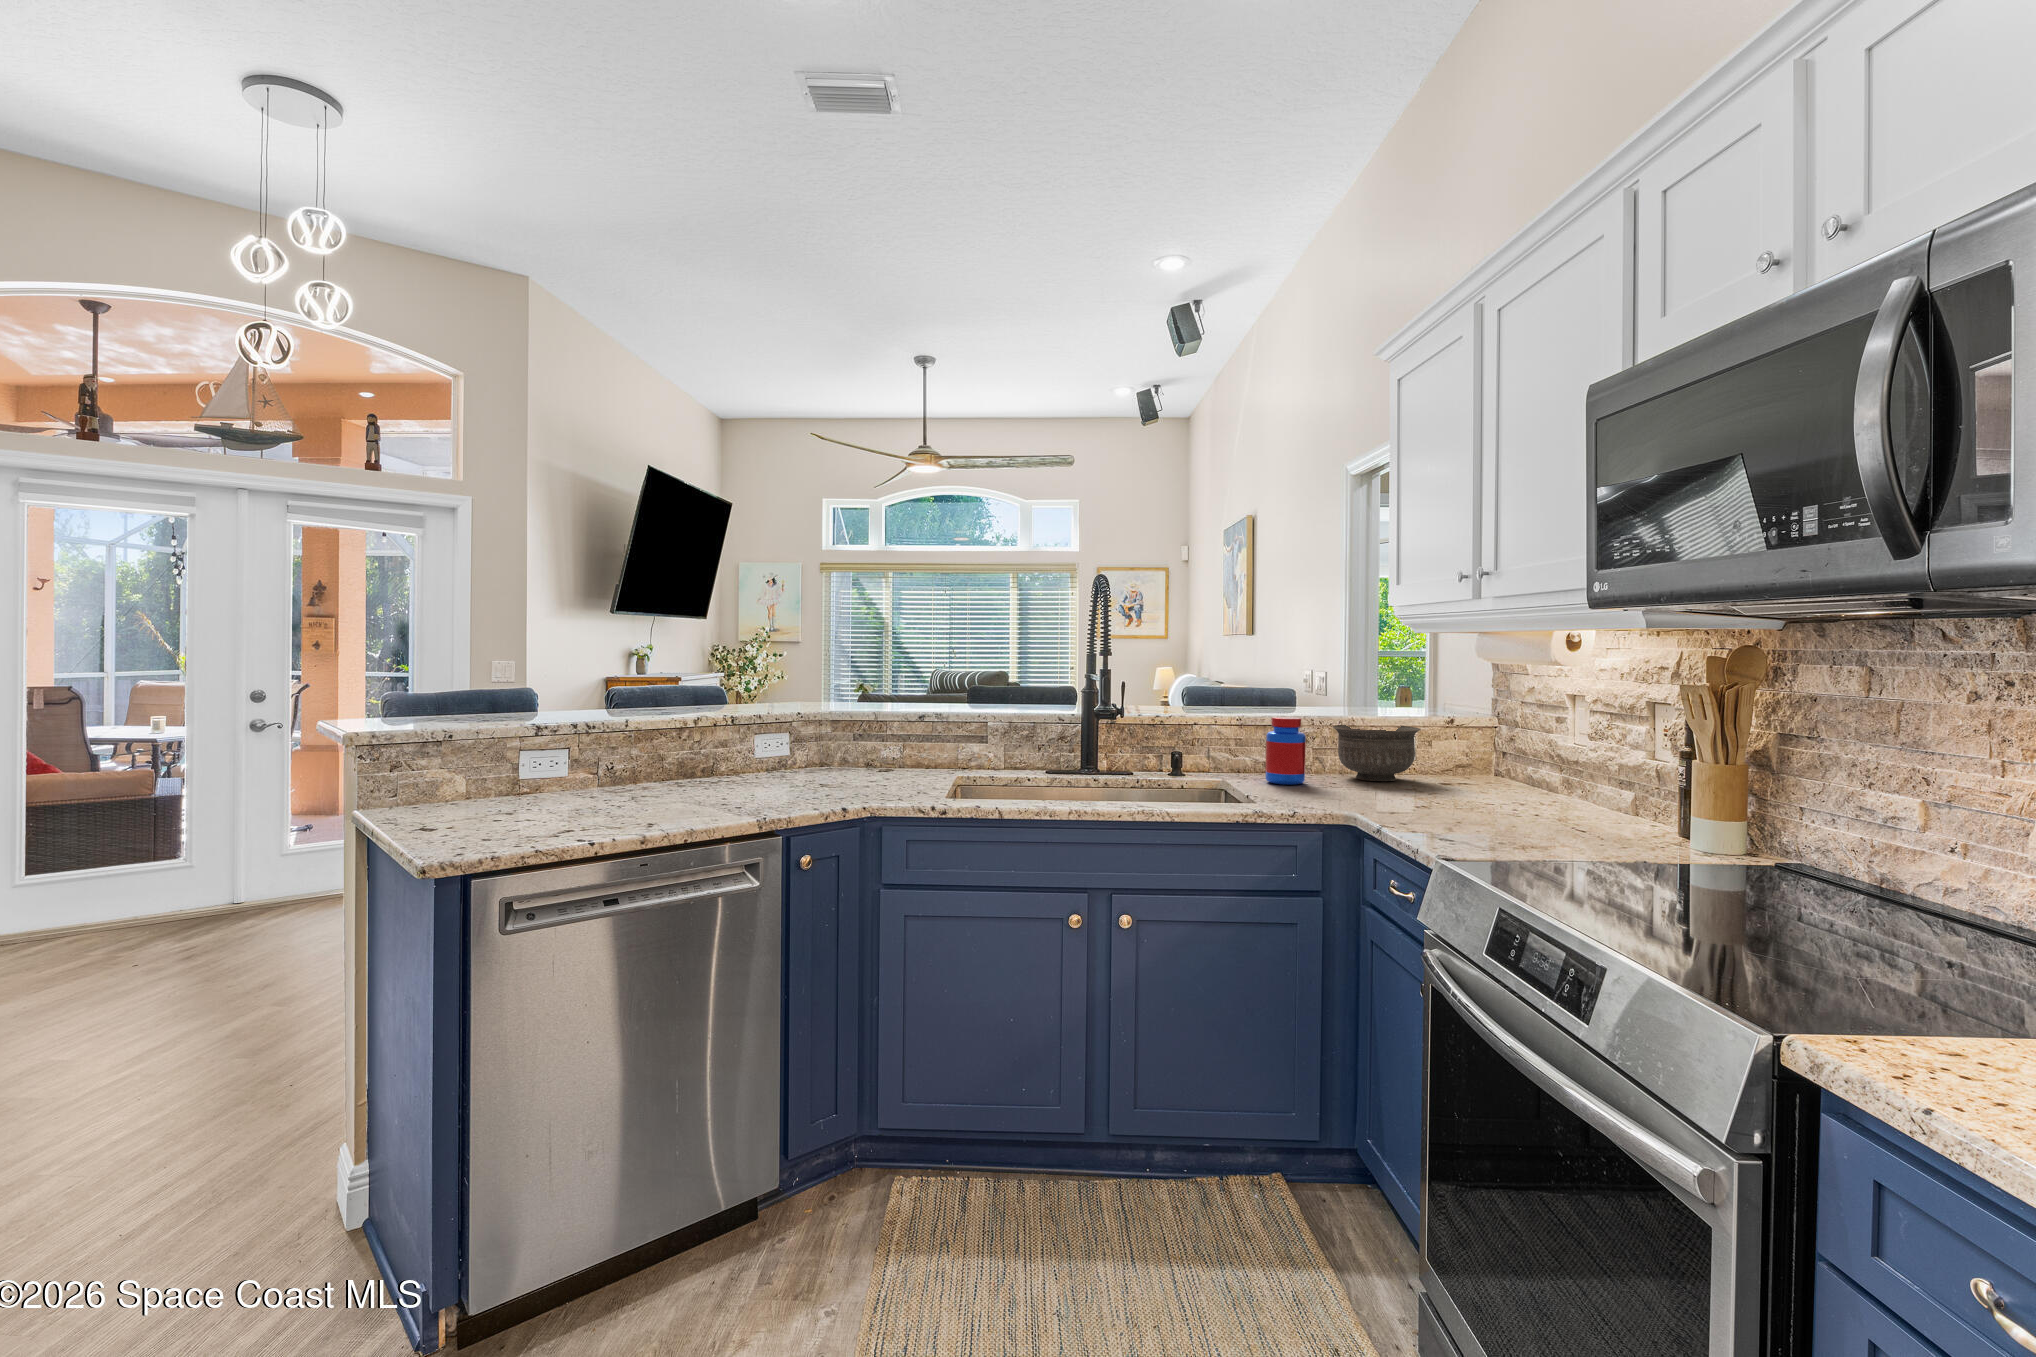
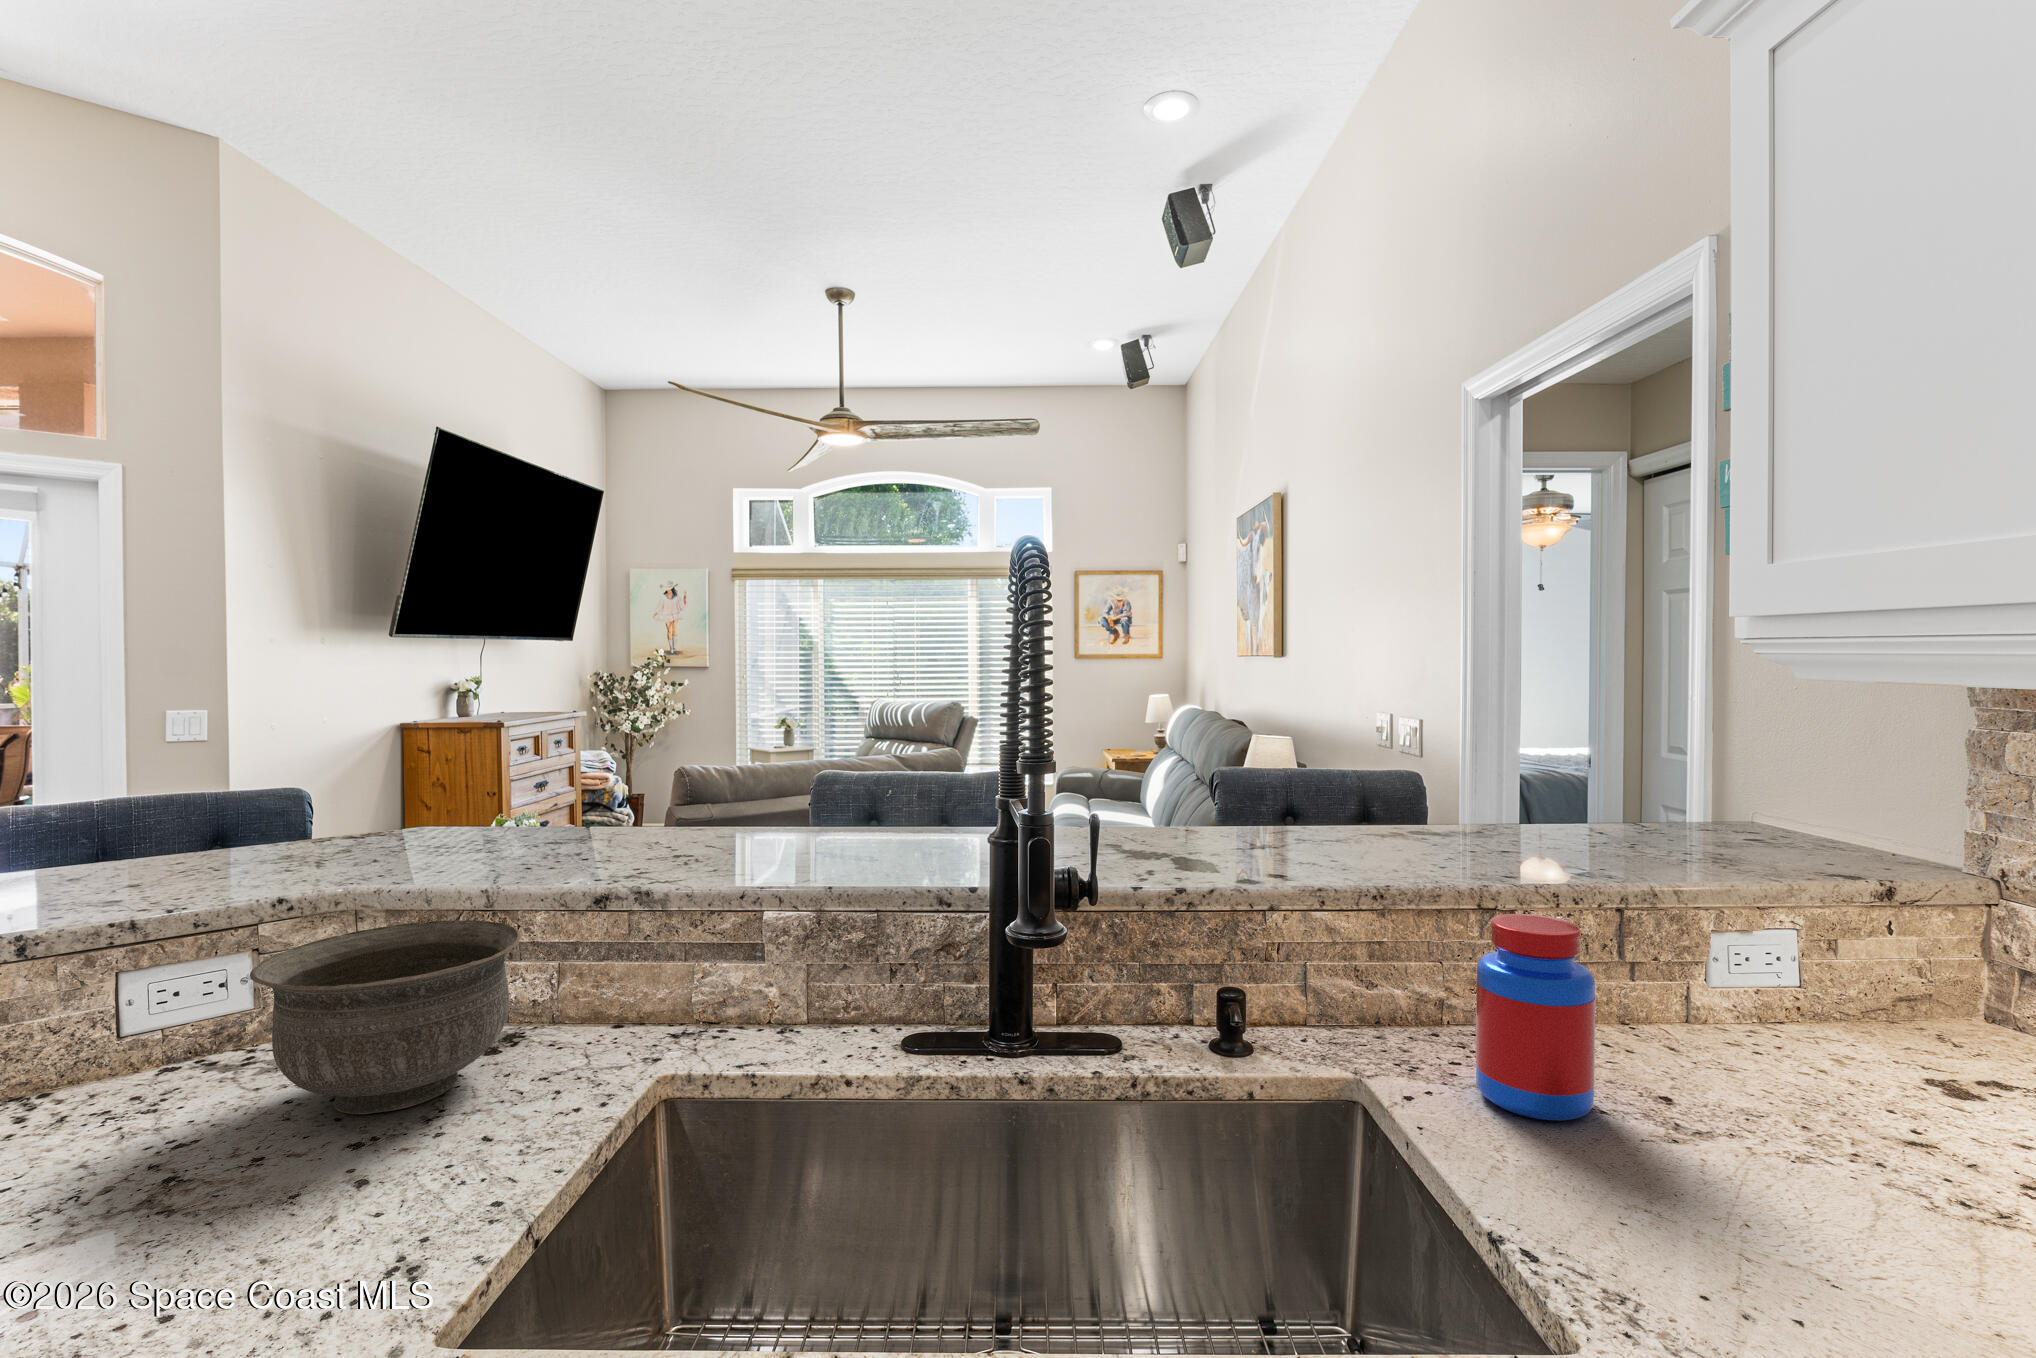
bowl: present [1333,725,1421,781] -> present [250,920,521,1114]

